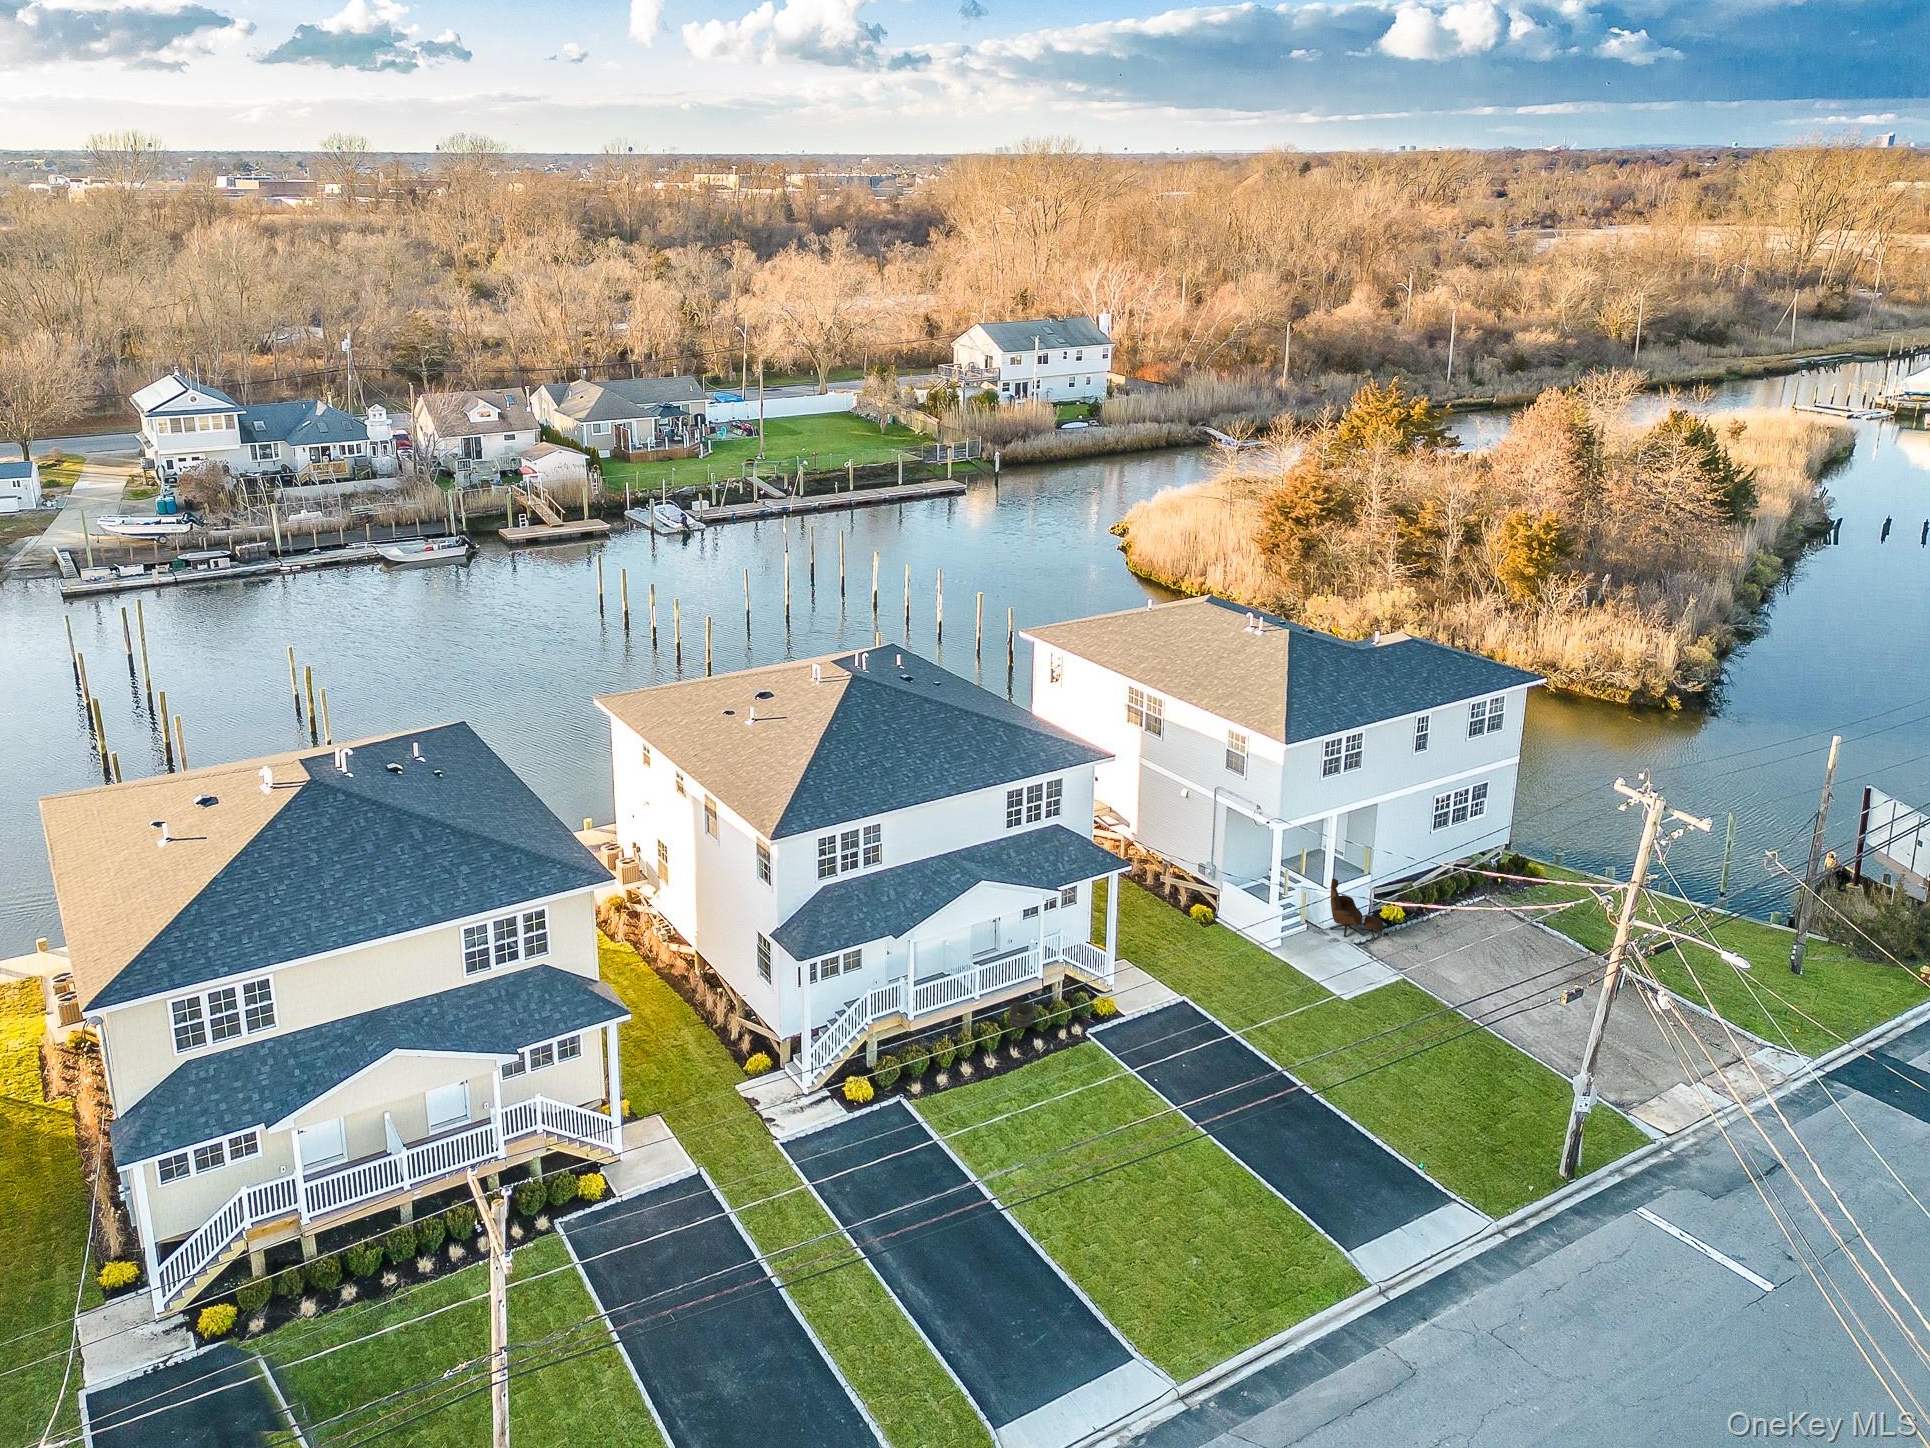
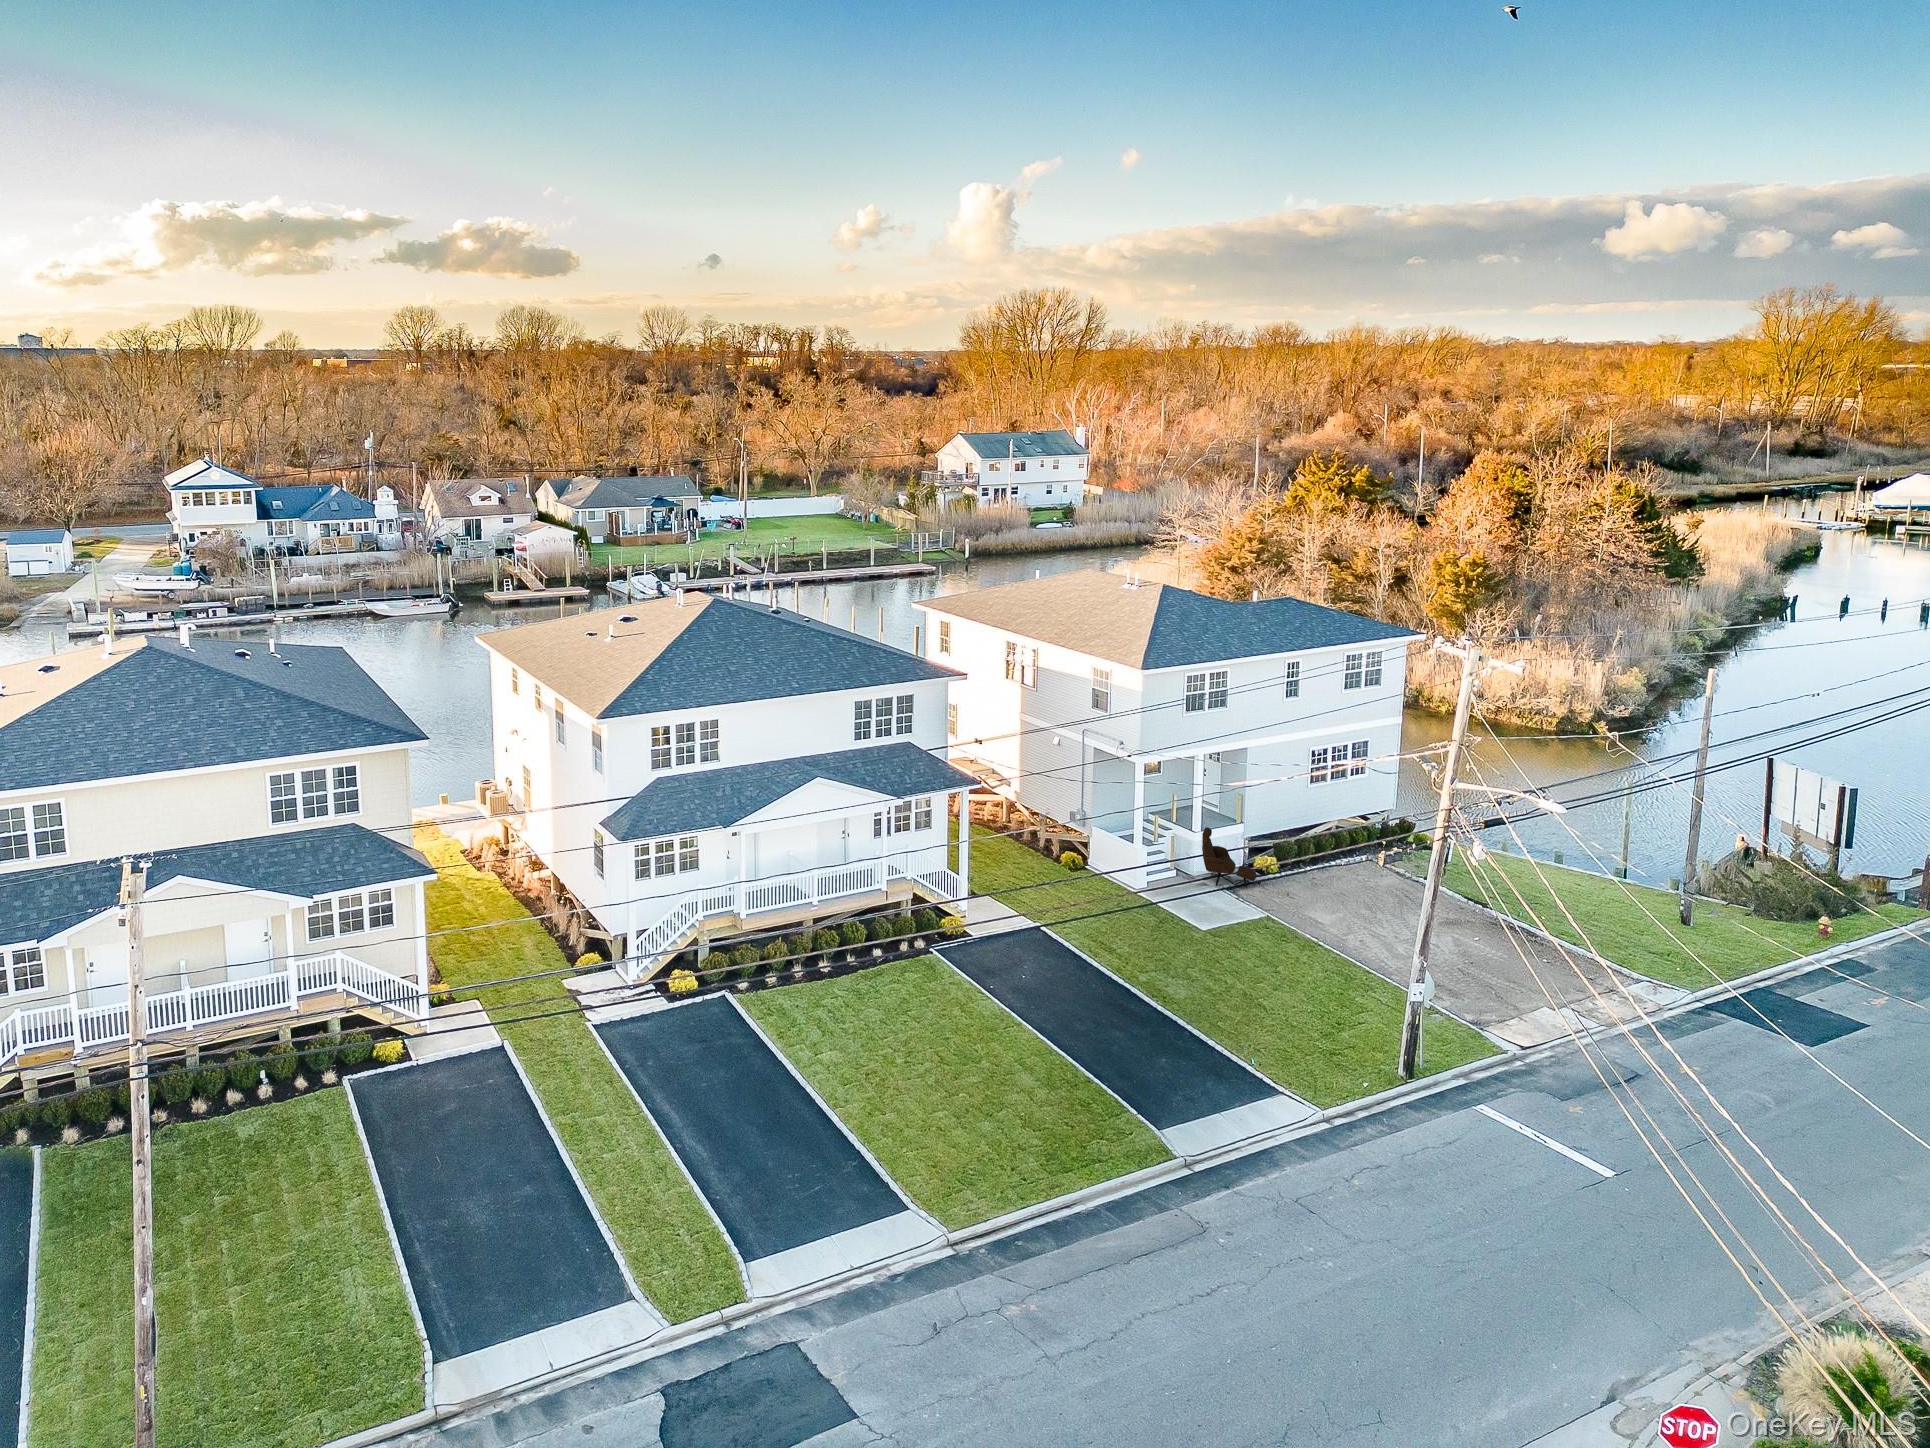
bucket: present [1009,1002,1036,1028] -> none [854,919,884,944]

